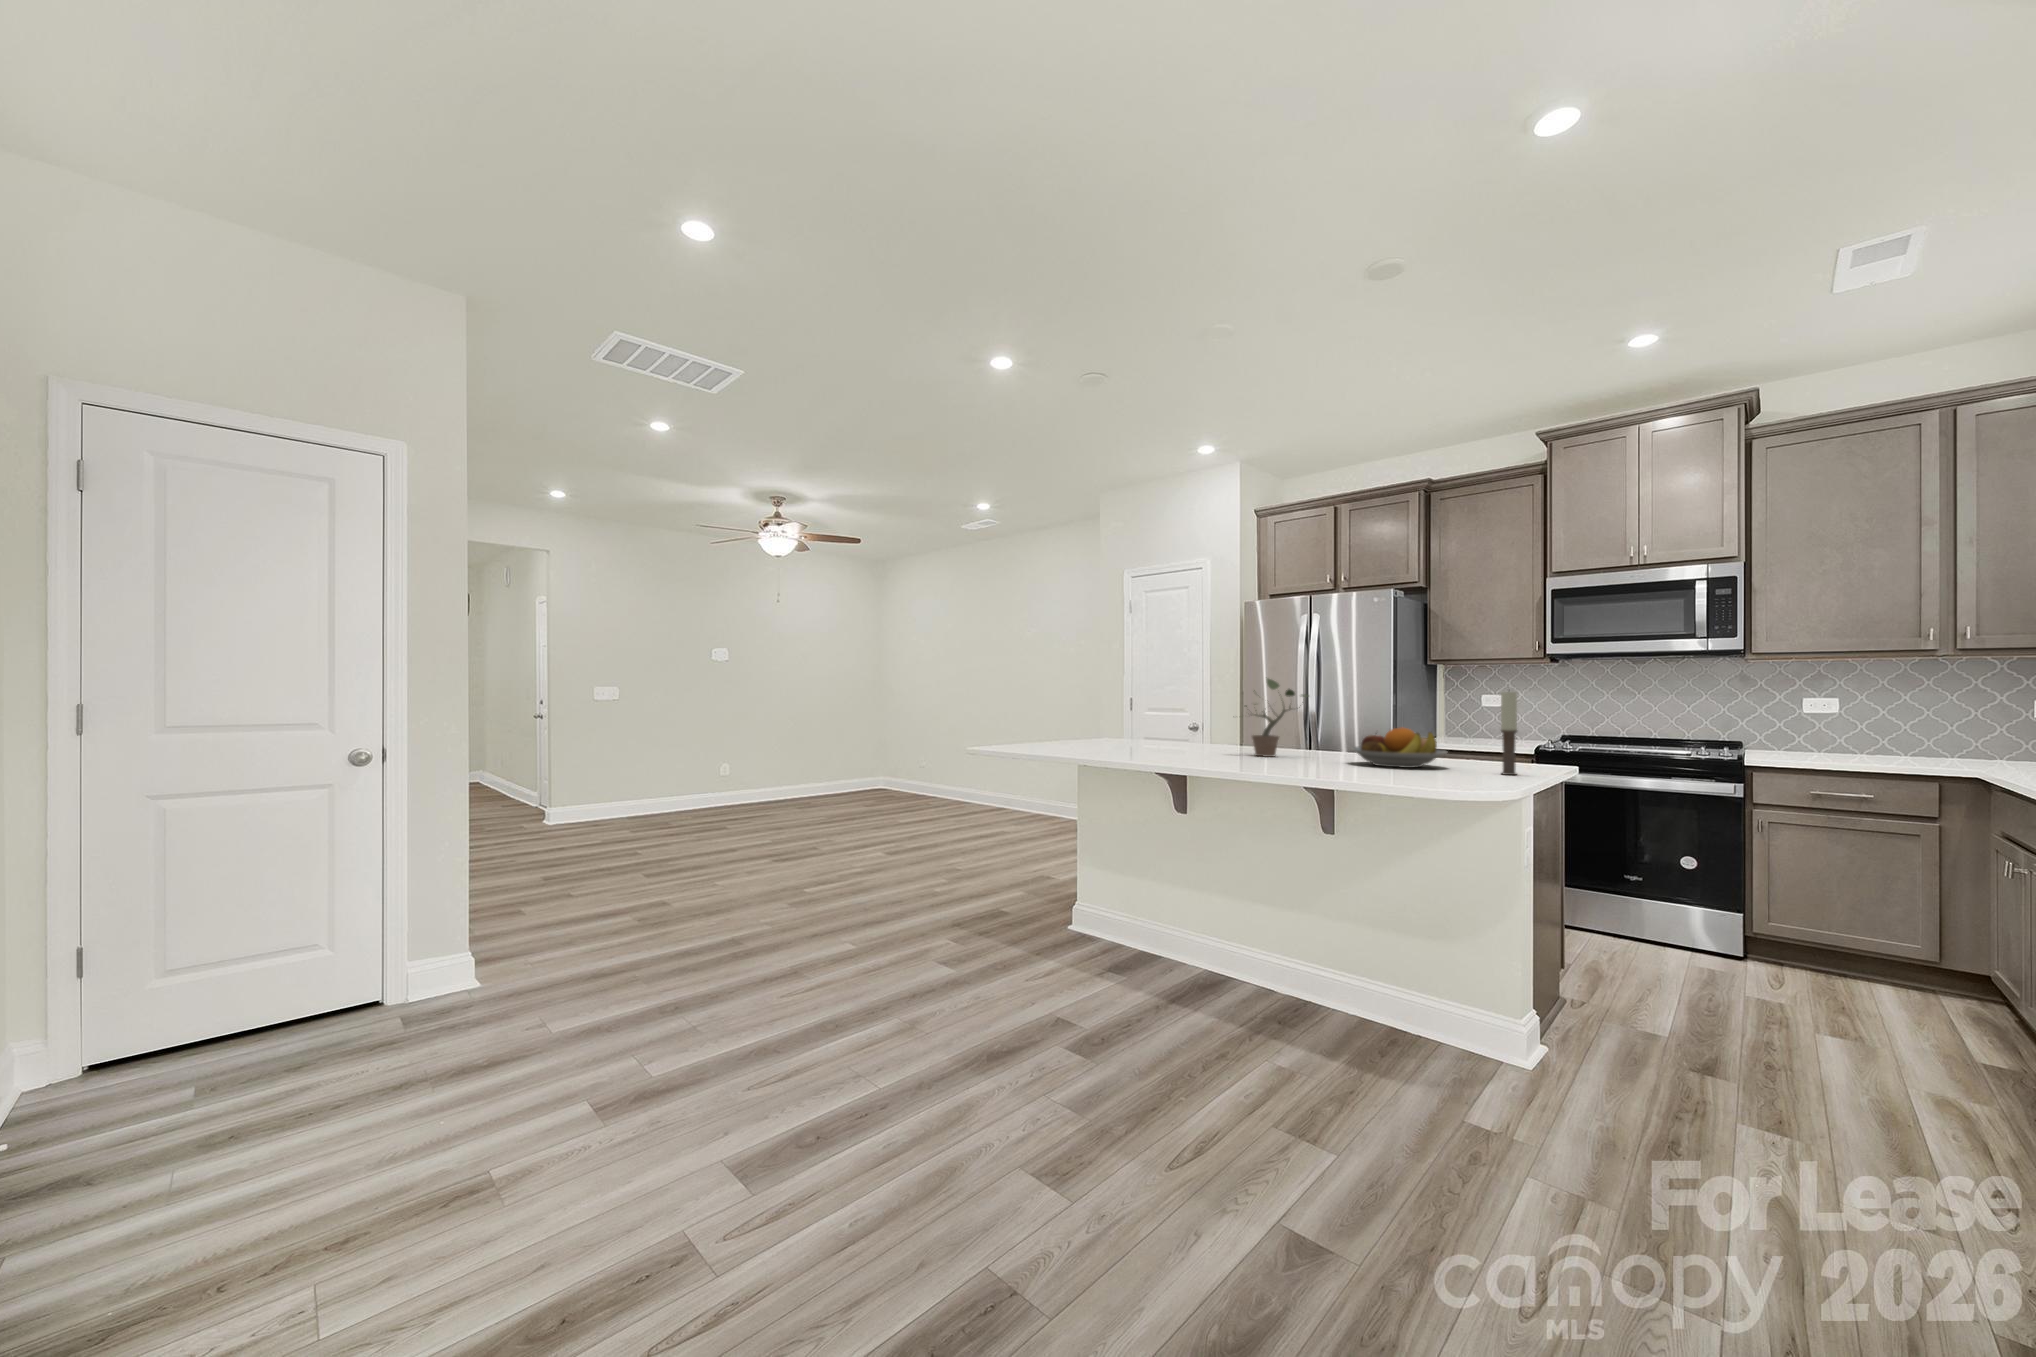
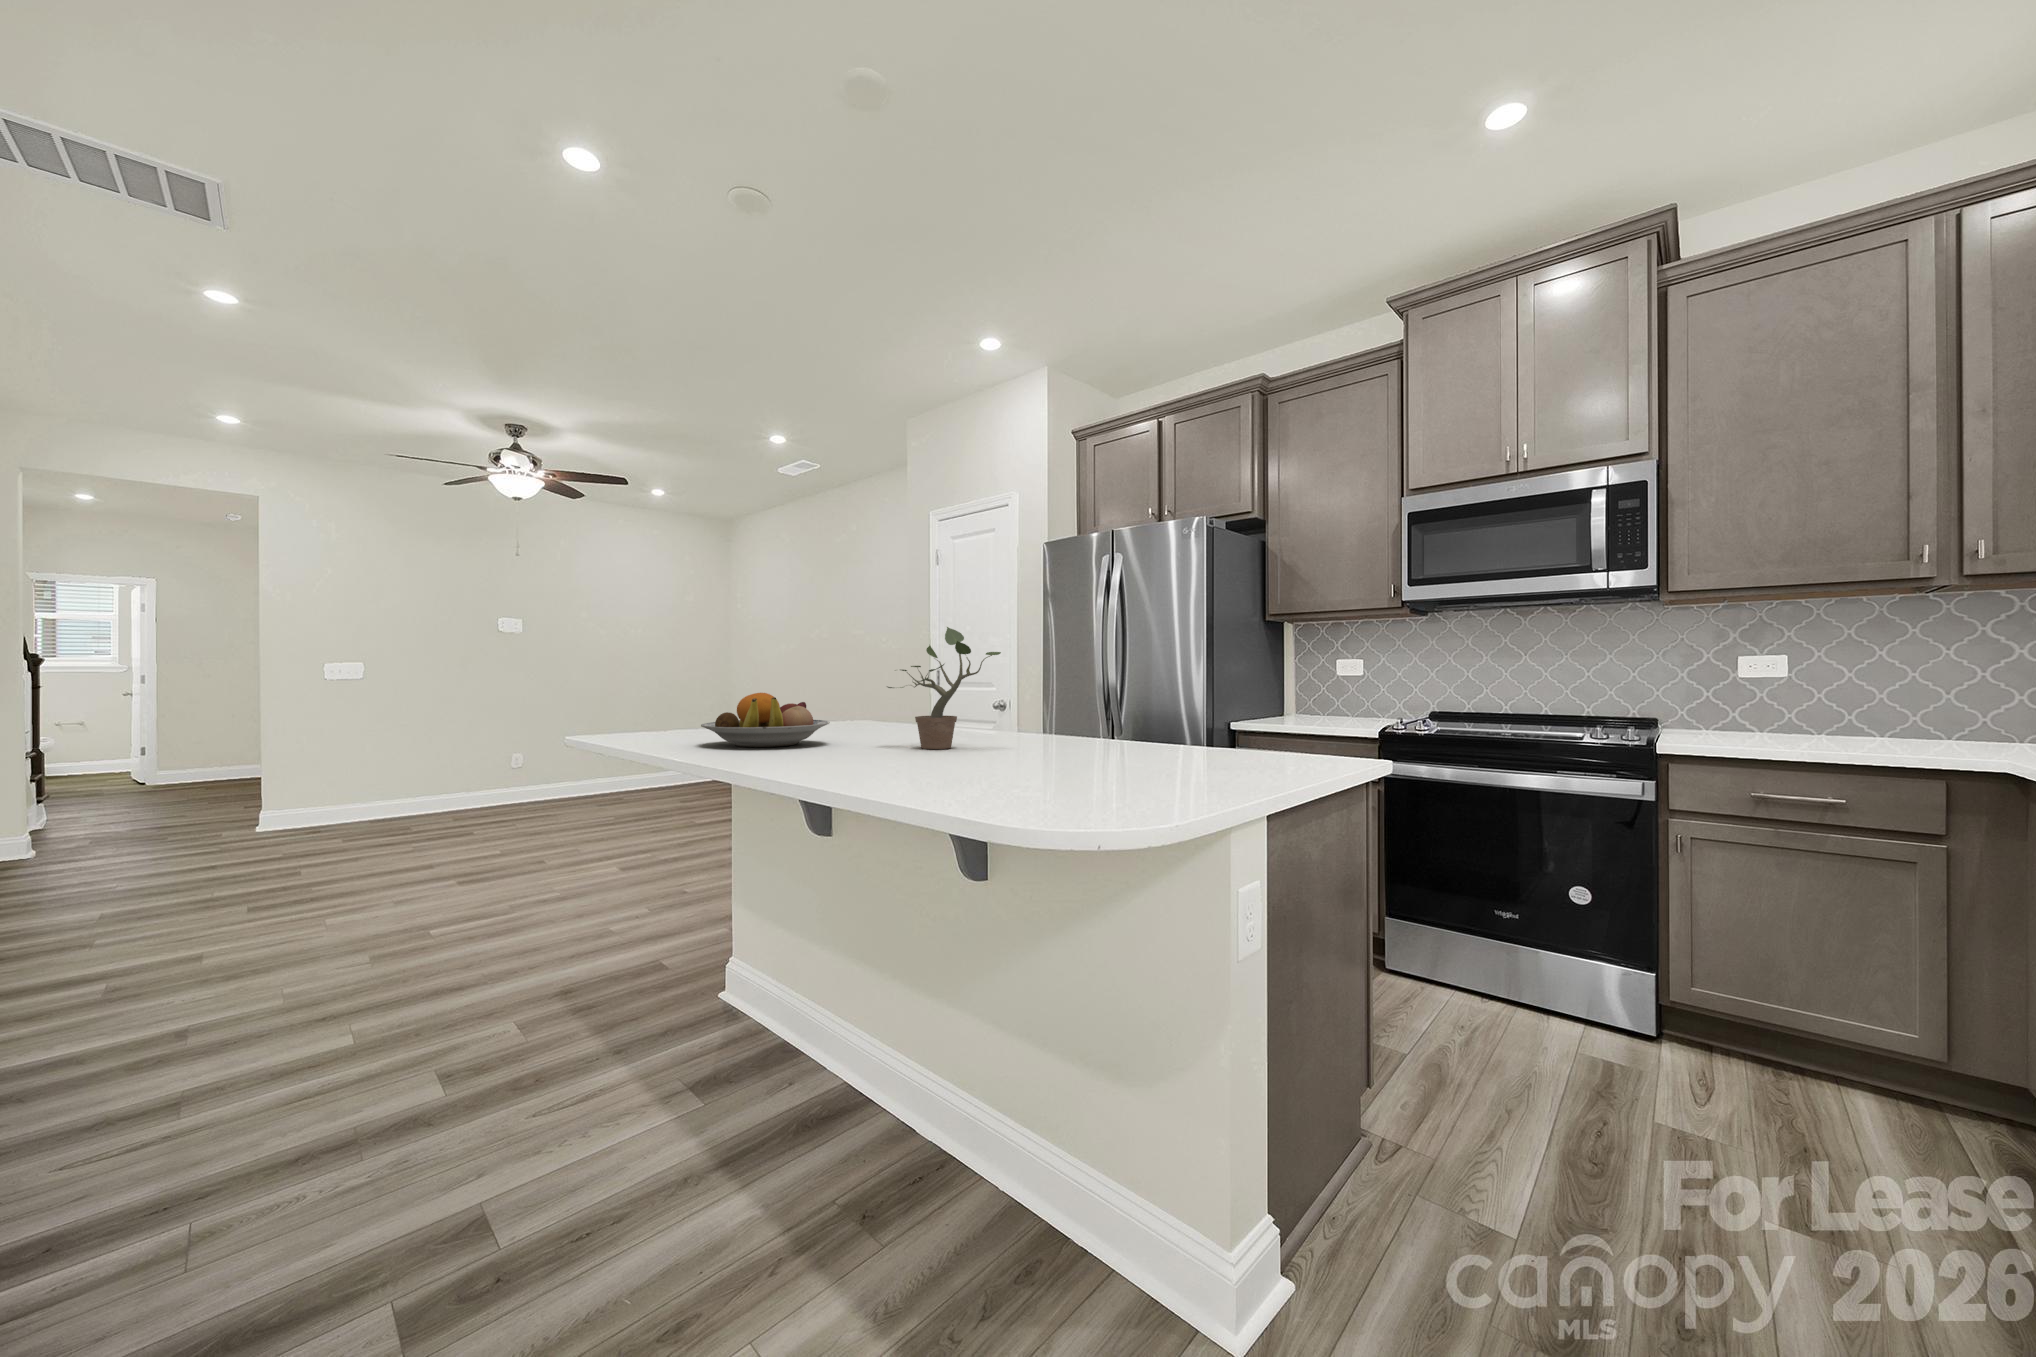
candle: present [1501,691,1517,775] -> none [1226,627,1253,784]
fruit bowl: present [1349,728,1447,768] -> present [701,693,830,747]

